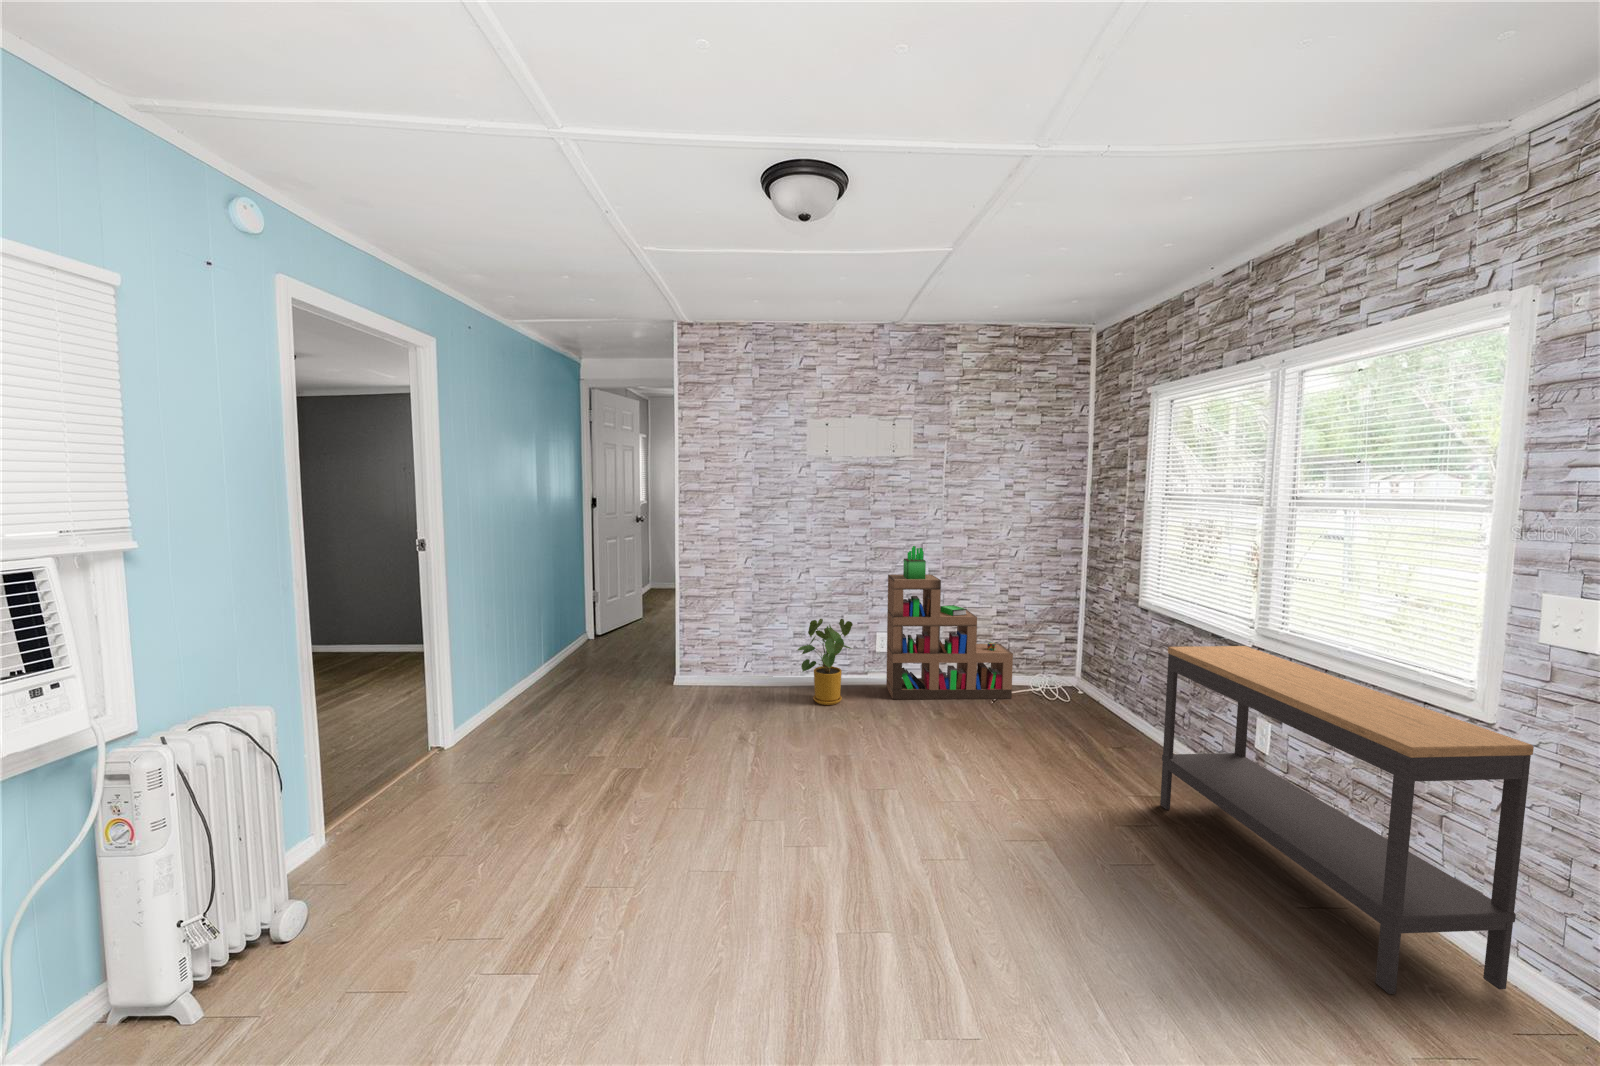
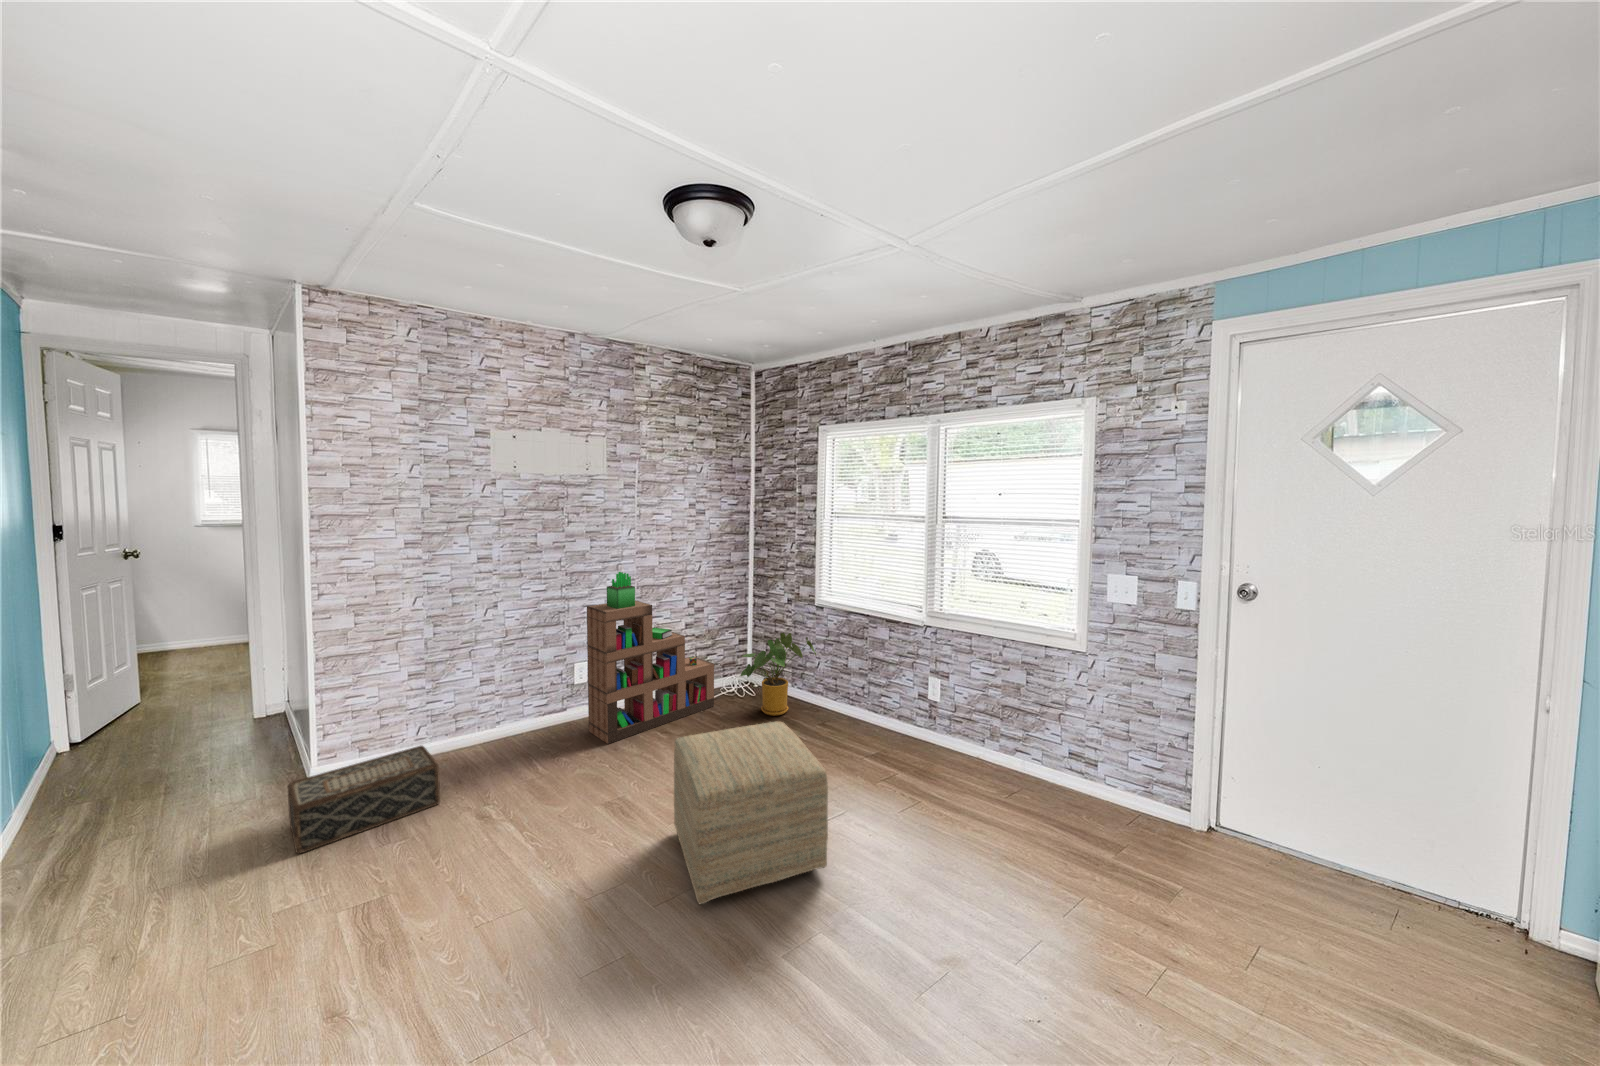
house plant: present [798,619,853,705] -> present [740,633,816,716]
console table: present [1160,646,1534,994] -> none [889,626,1117,843]
woven basket: none [688,658,766,700] -> present [288,745,440,854]
ottoman: none [856,687,995,838] -> present [674,722,828,904]

